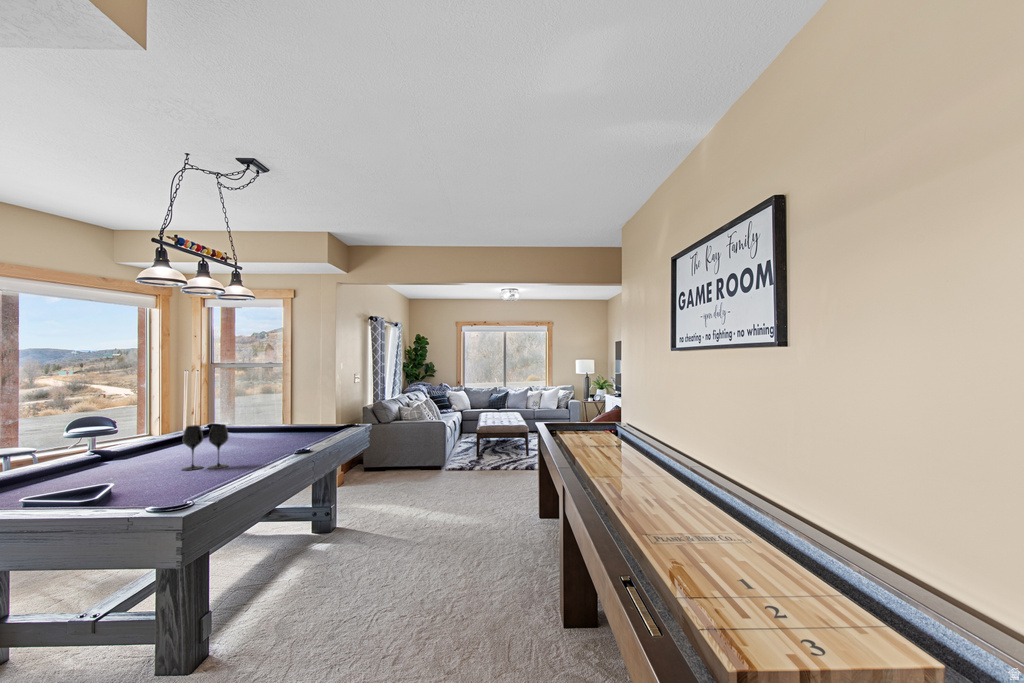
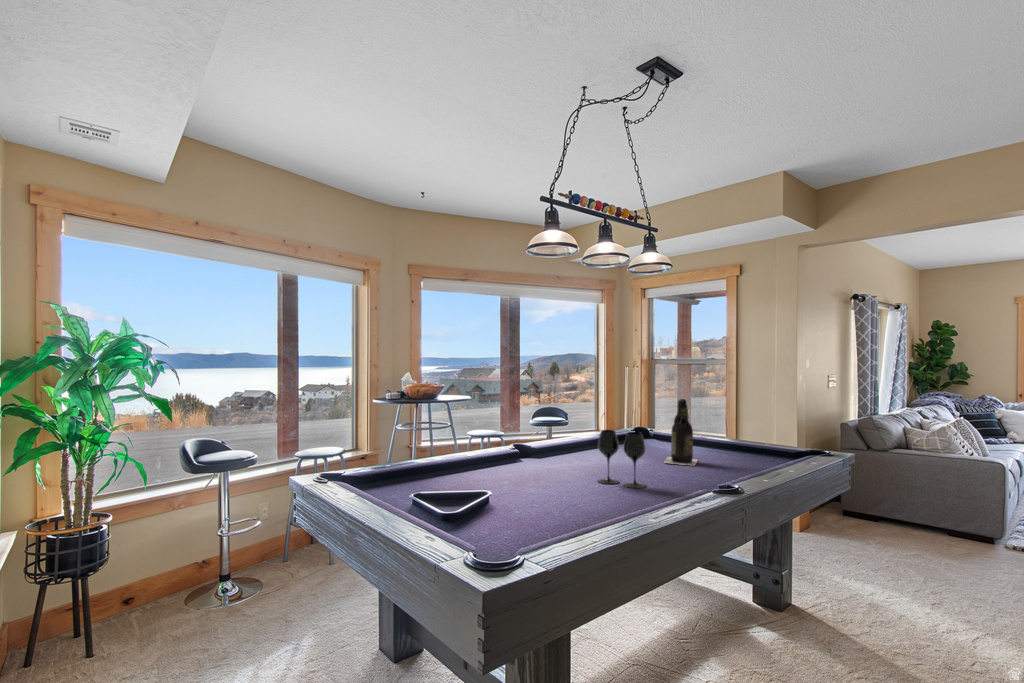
beer bottle: none [237,396,265,449] -> present [664,399,698,466]

